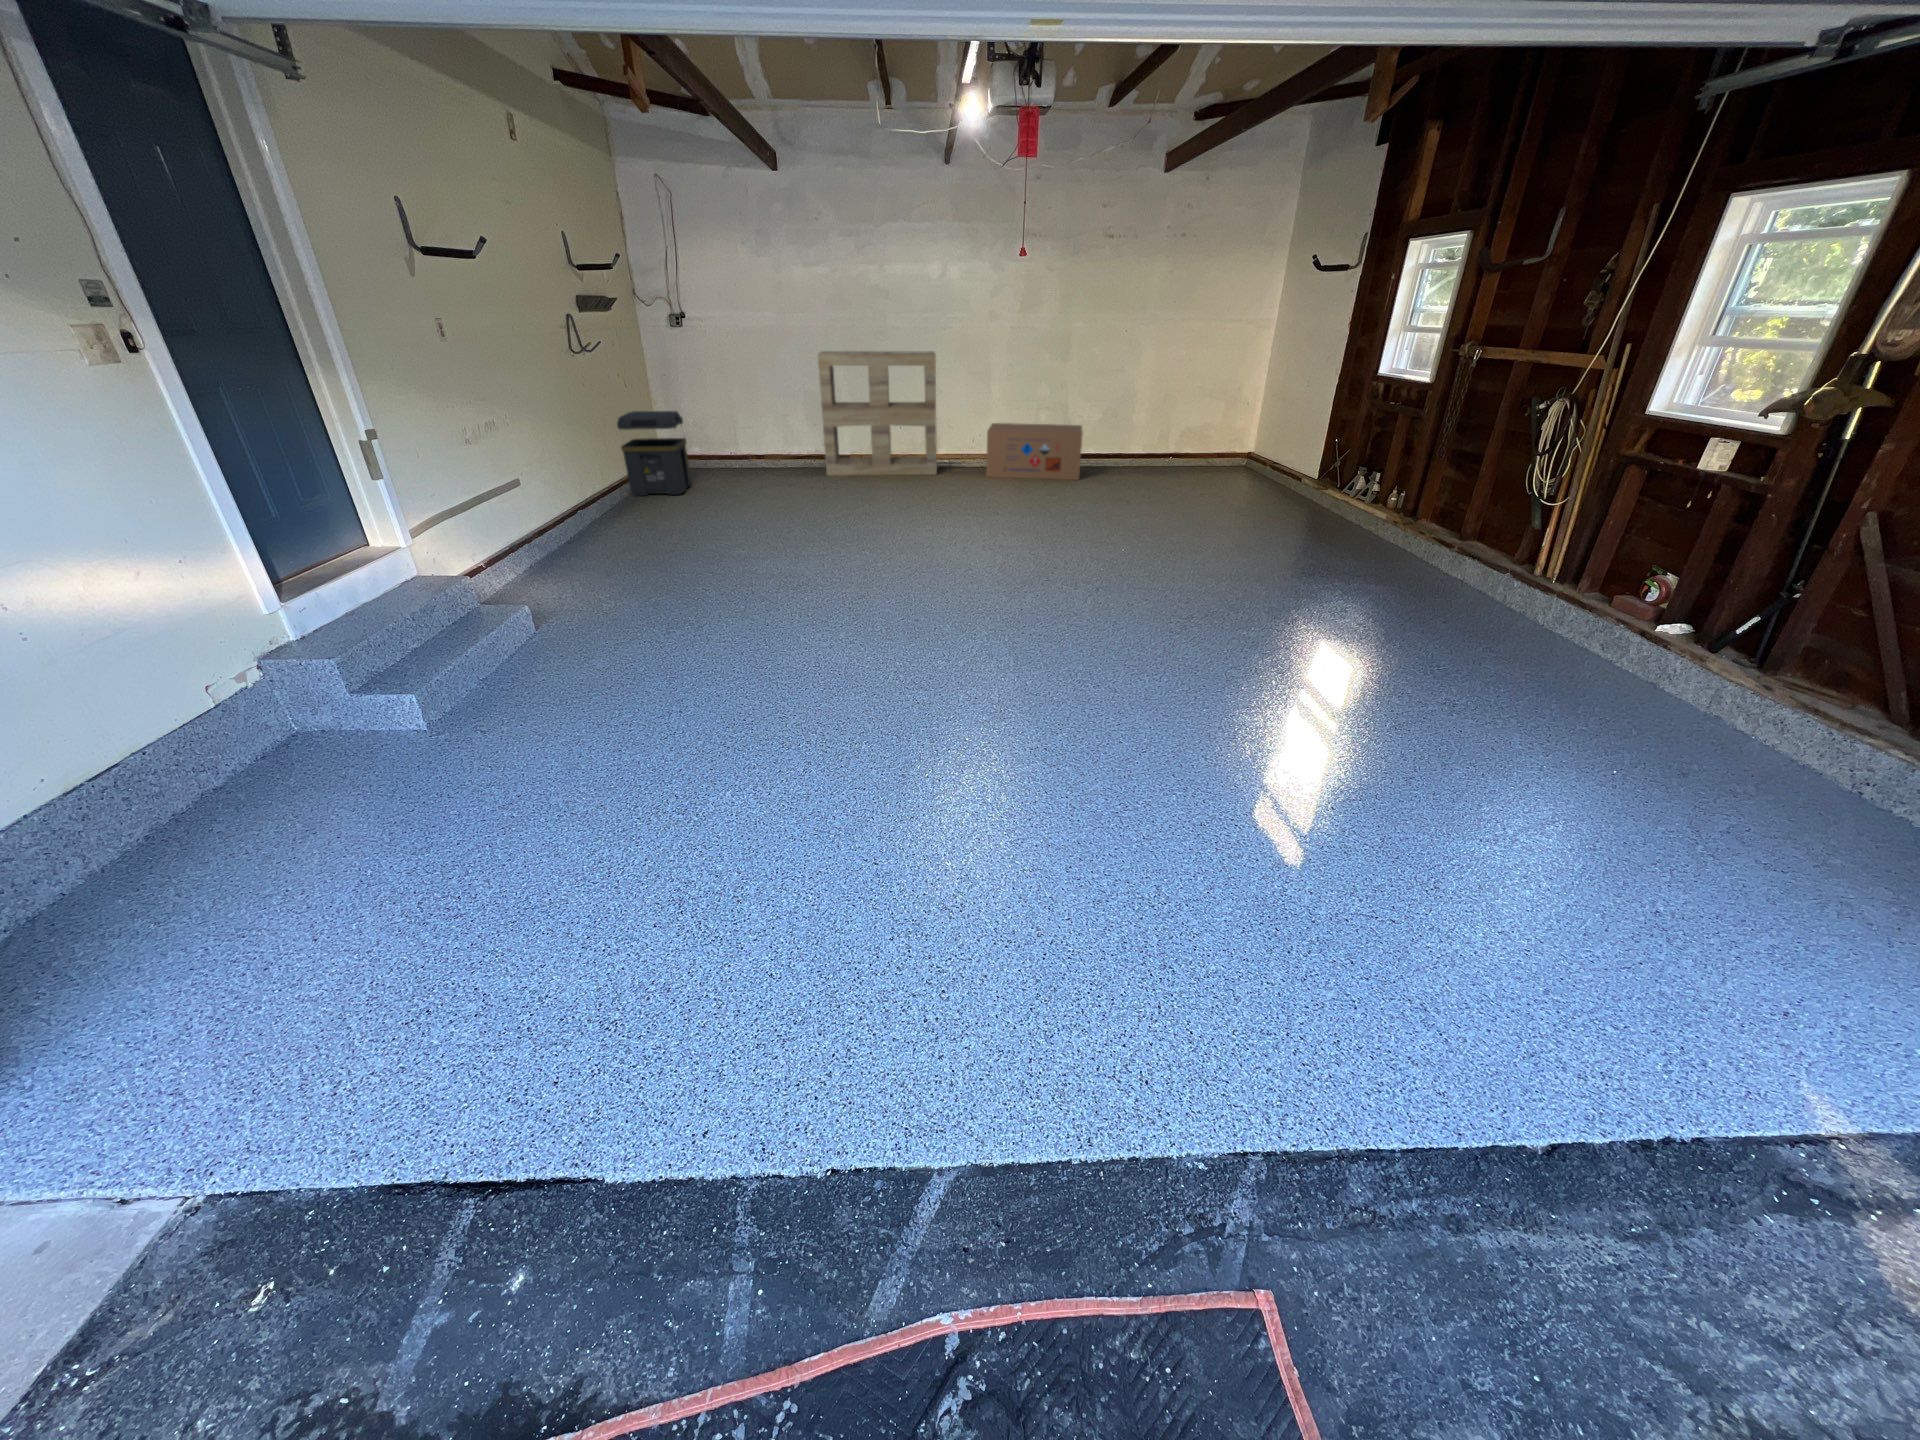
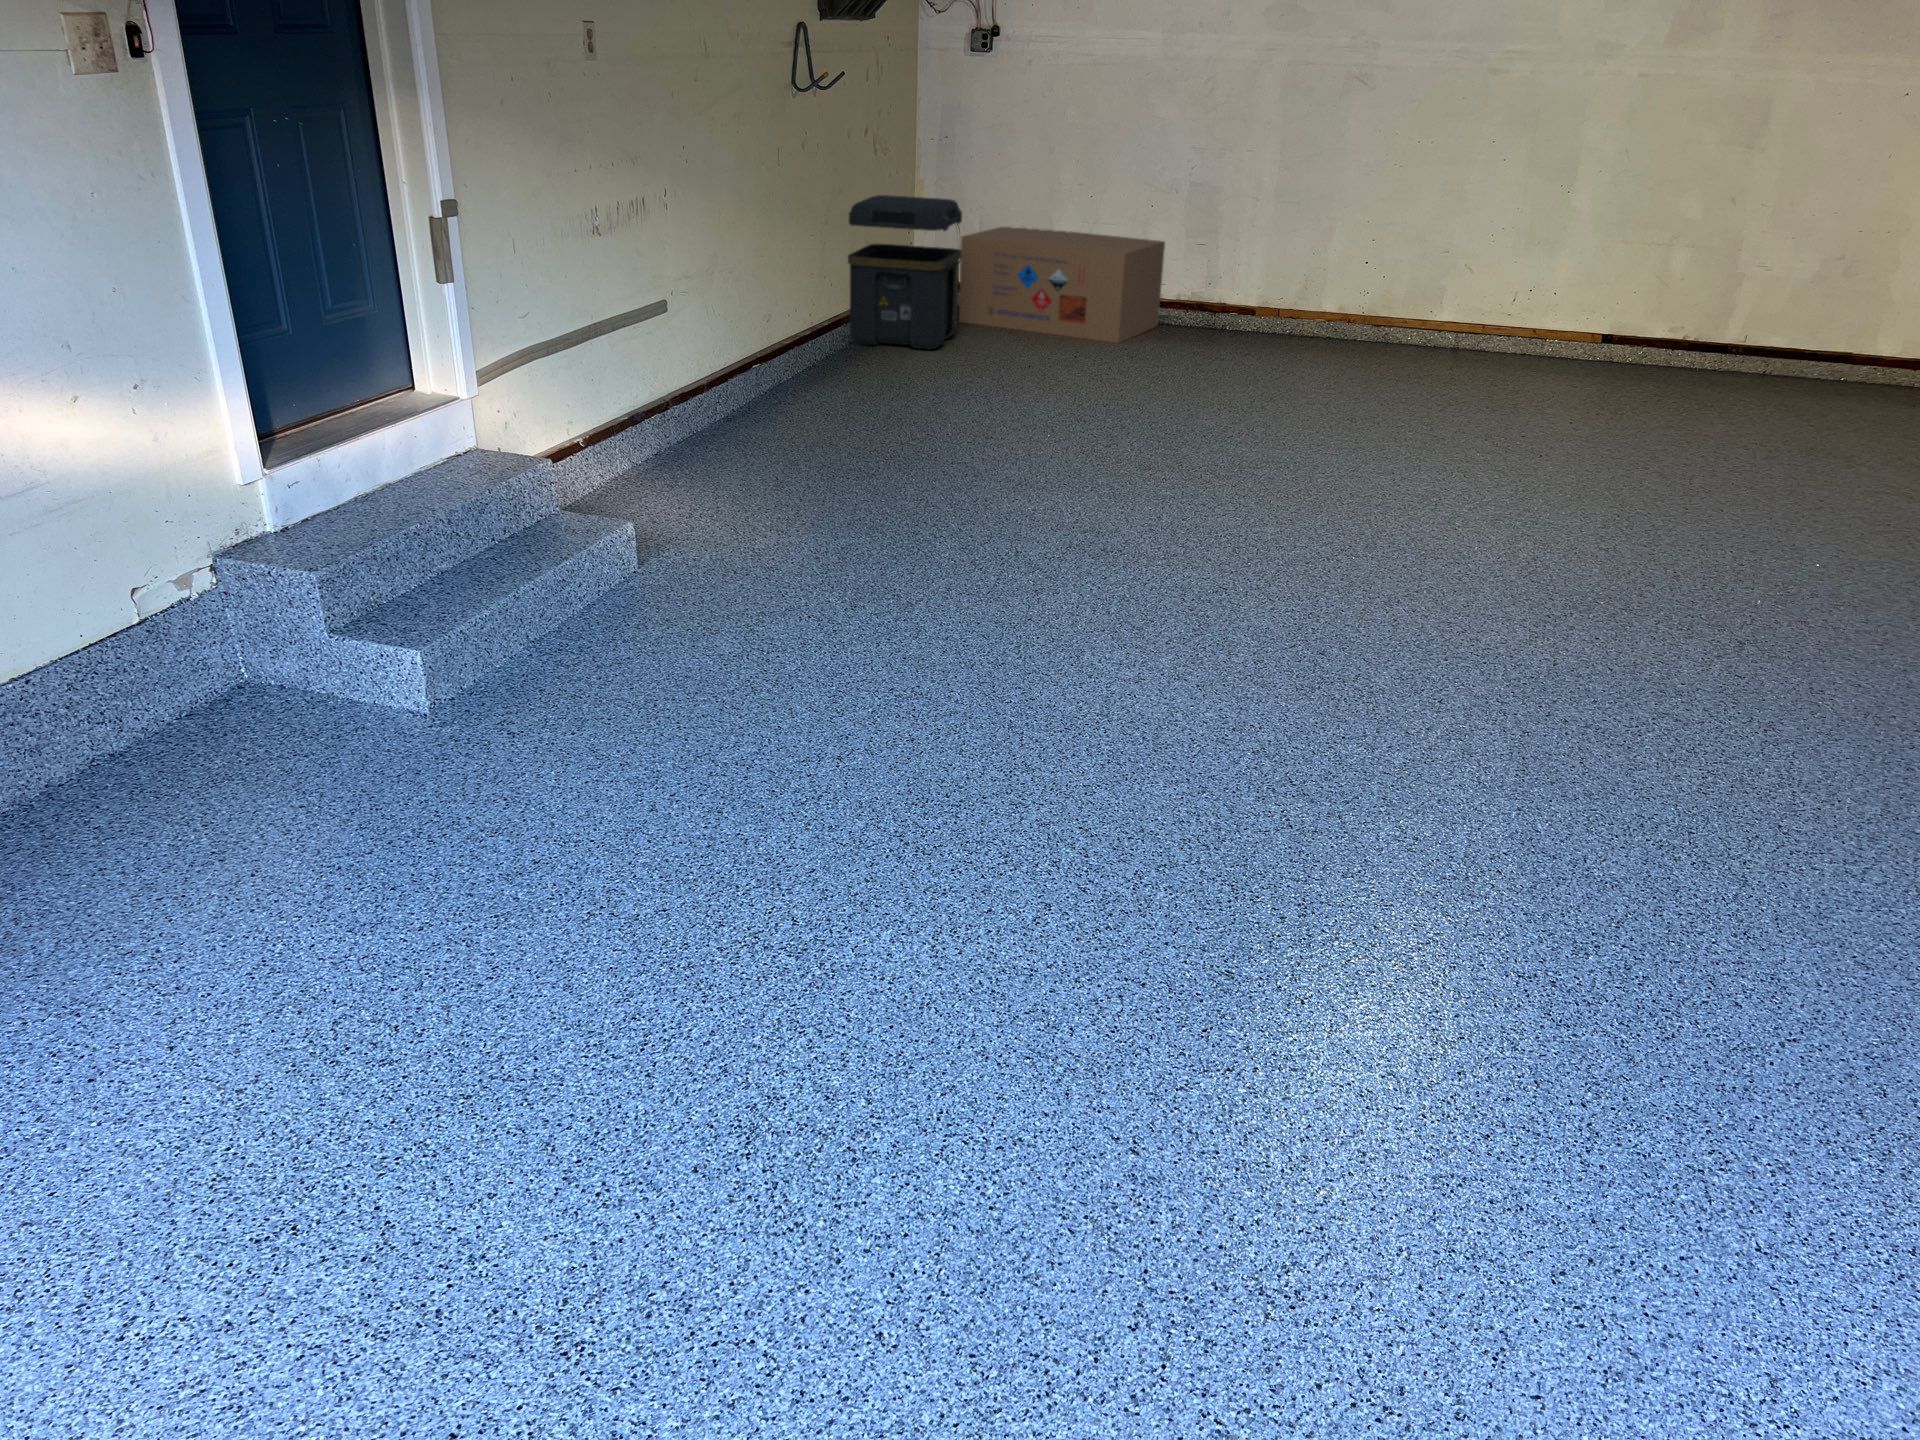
shelving unit: present [818,351,937,476] -> none [1207,106,1466,359]
cardboard box: present [986,423,1083,480] -> present [959,225,1165,343]

